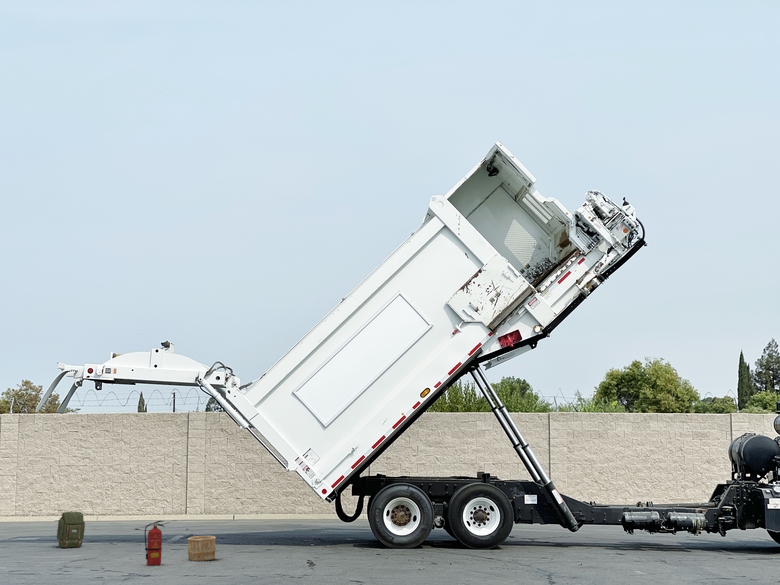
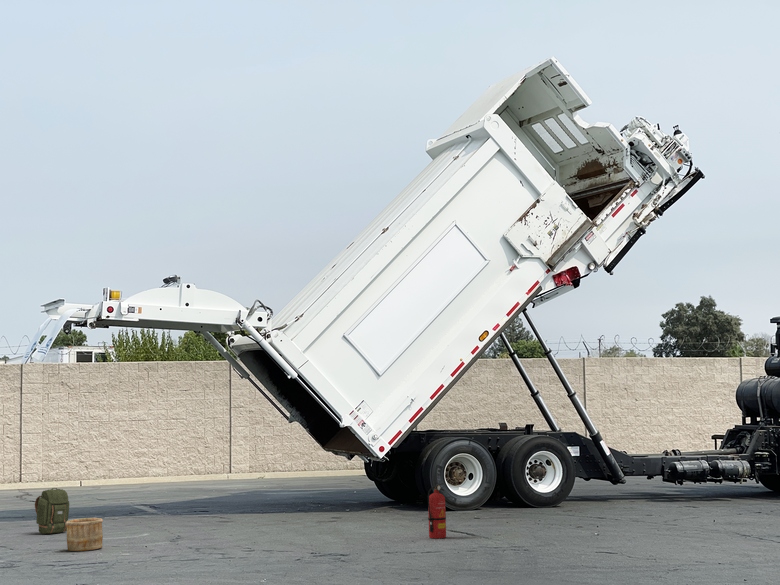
fire extinguisher: present [145,521,164,565] -> present [428,483,446,539]
wooden bucket: present [187,536,216,561] -> present [65,518,103,551]

